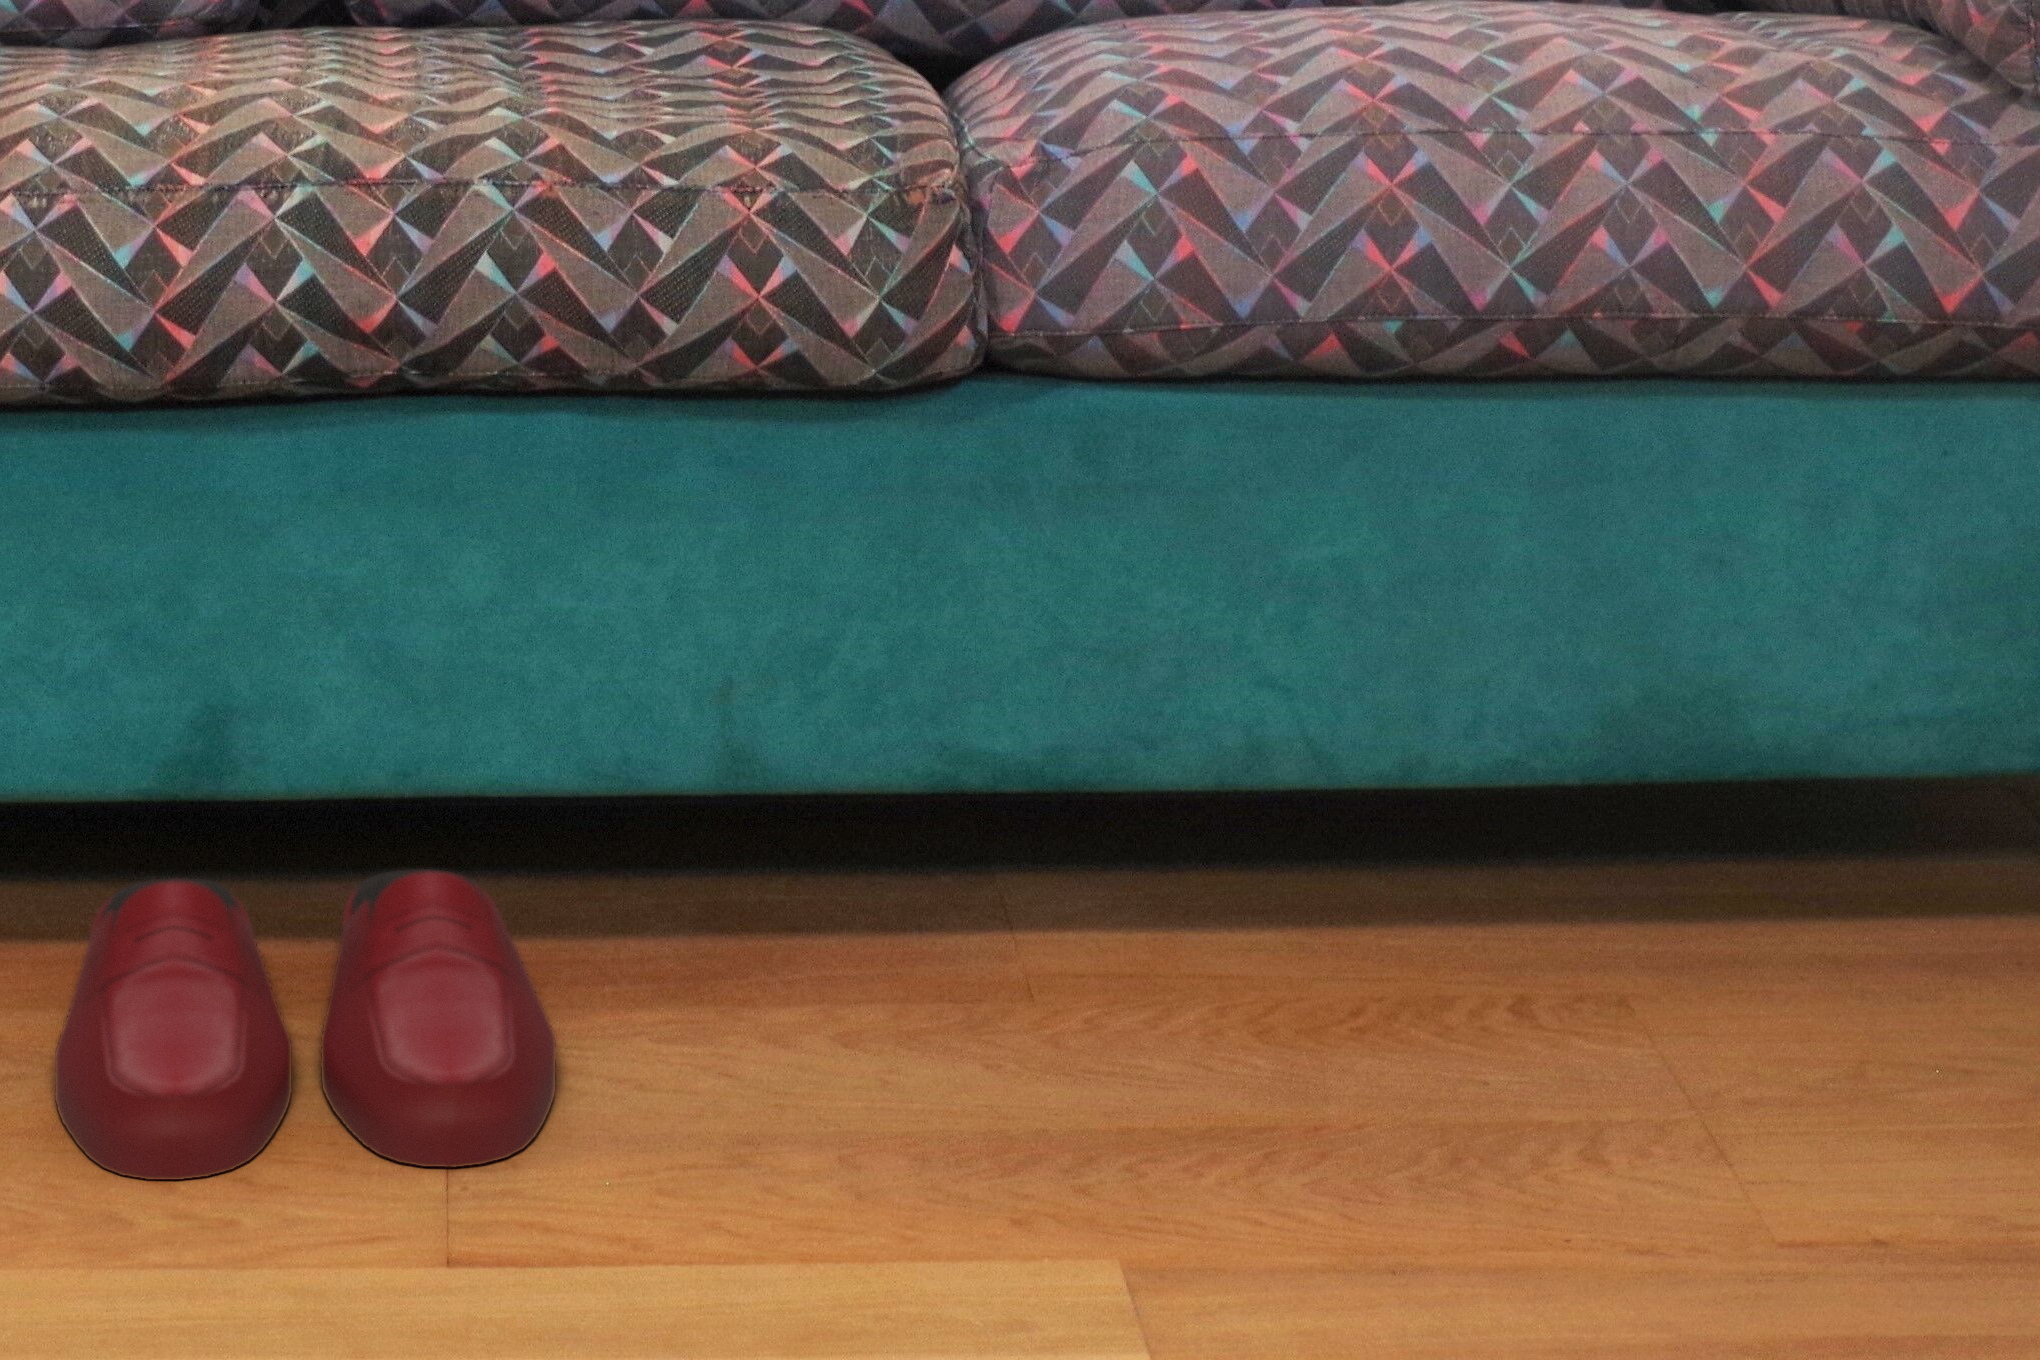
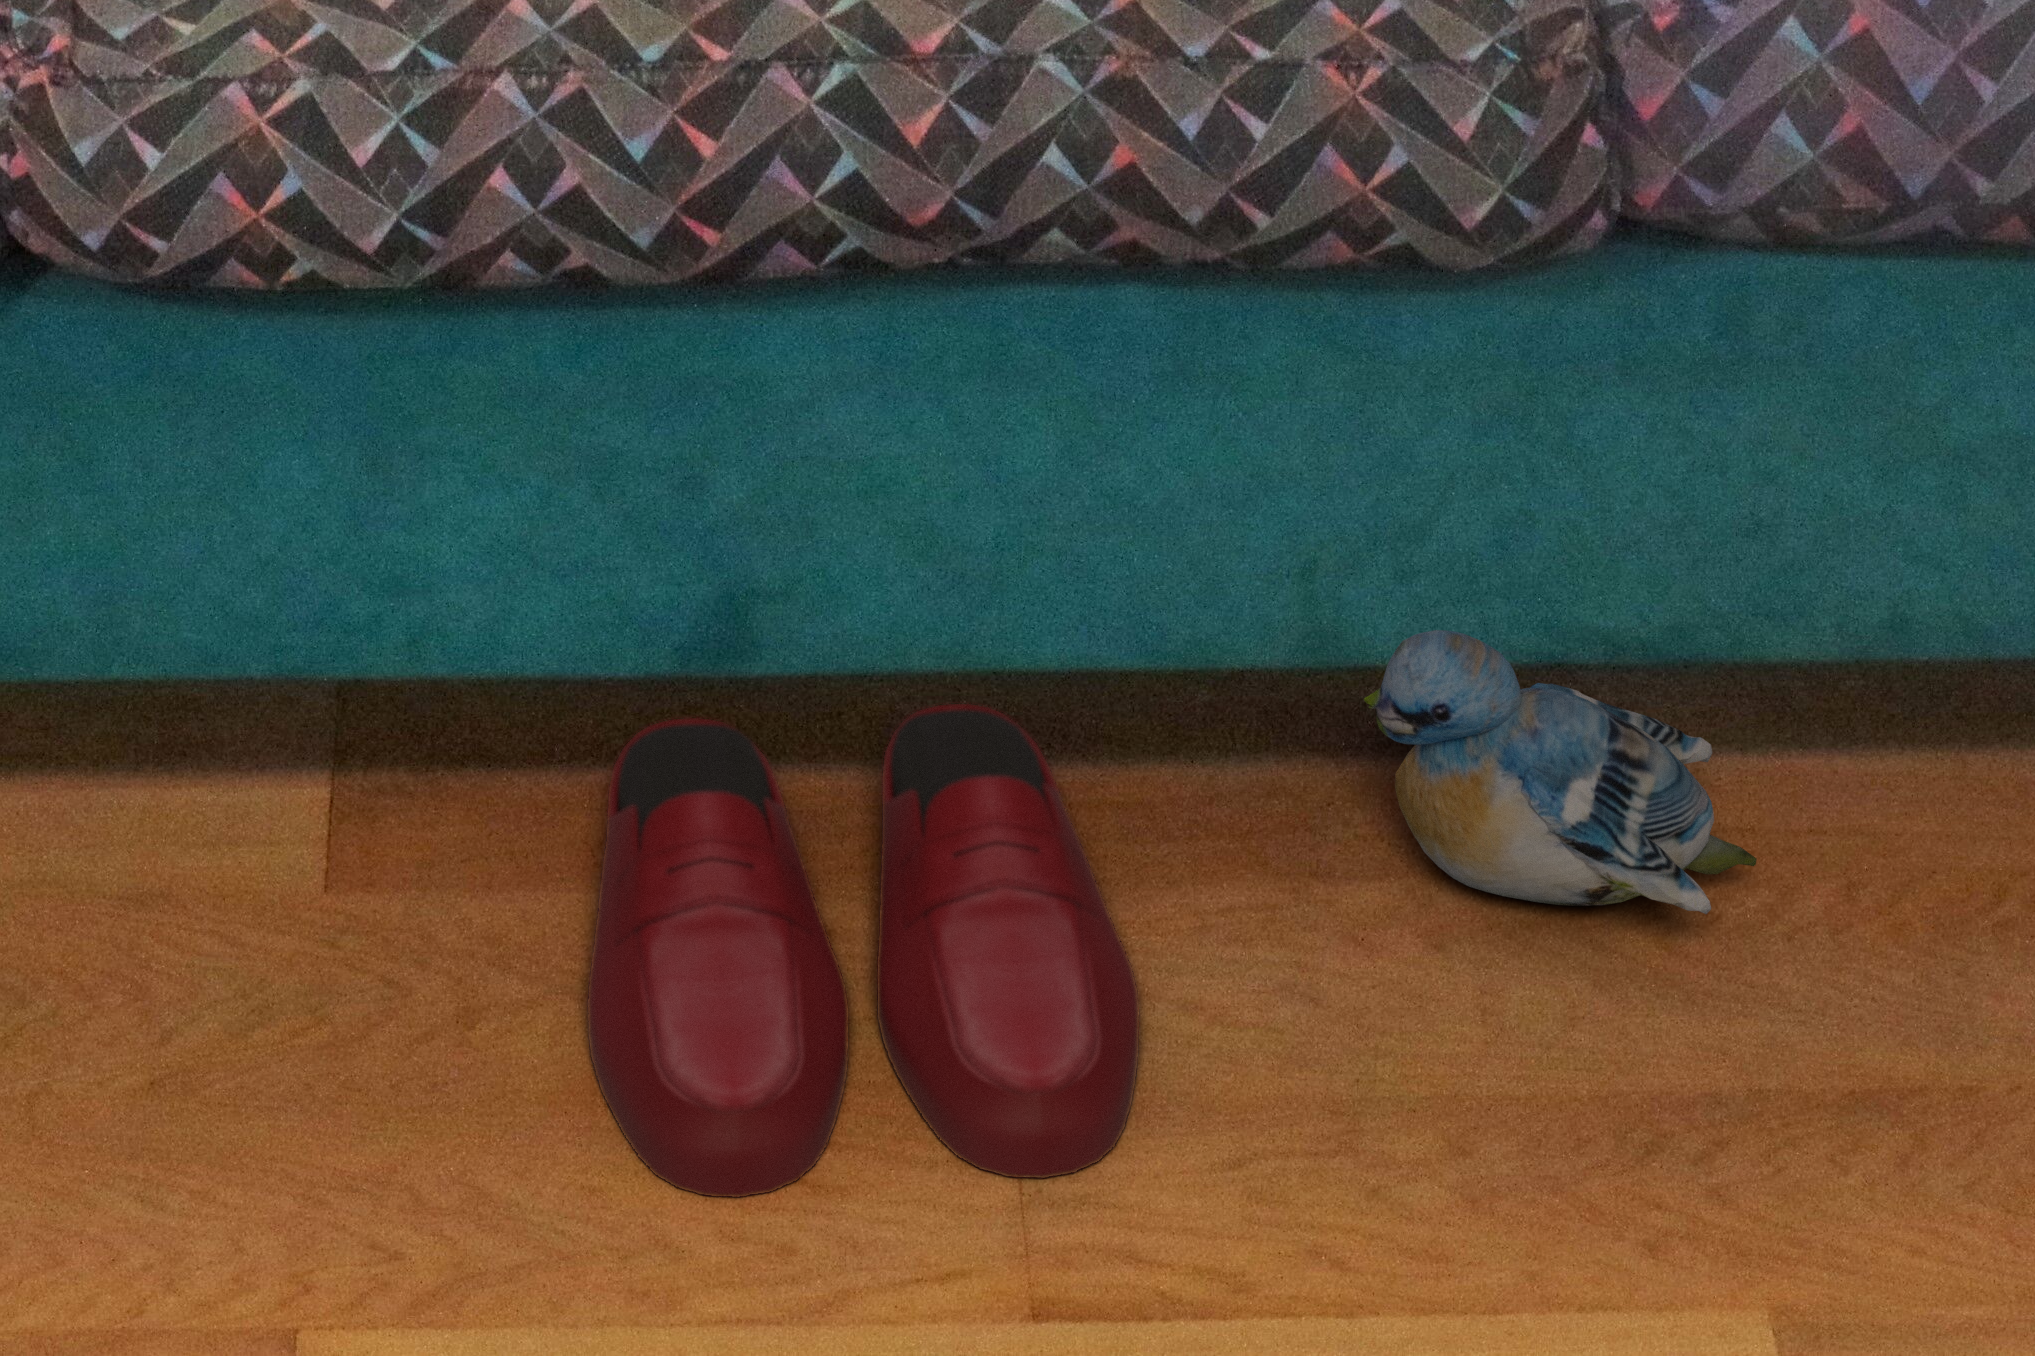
plush toy: none [772,747,1126,1008] -> present [1364,630,1757,914]

